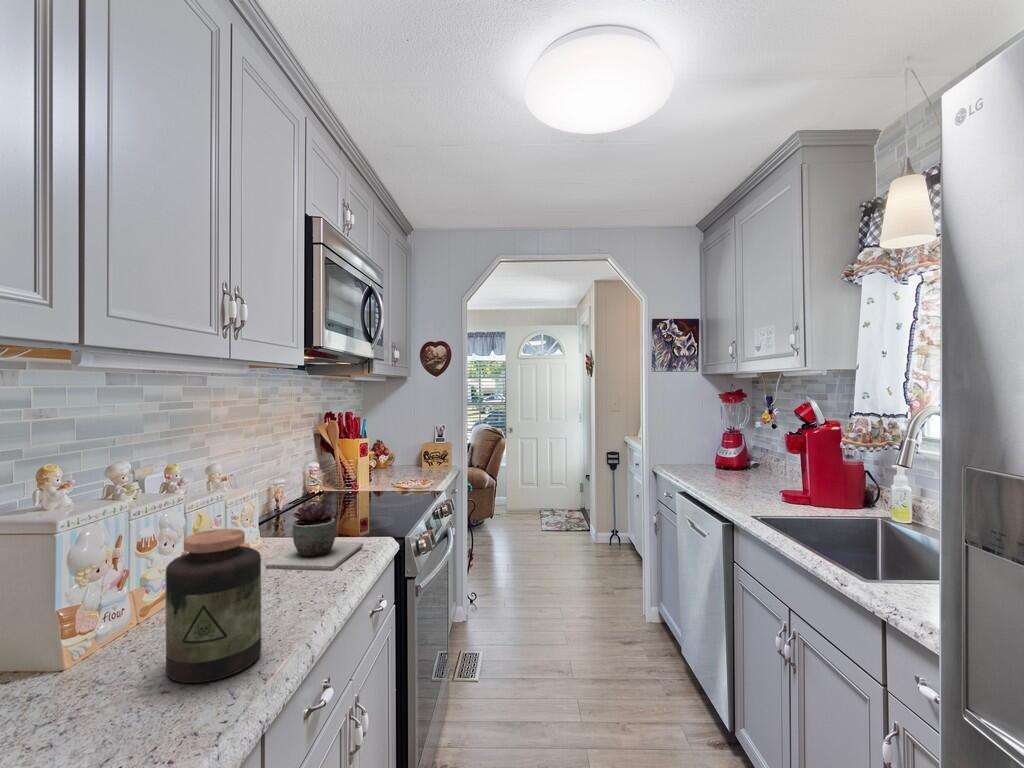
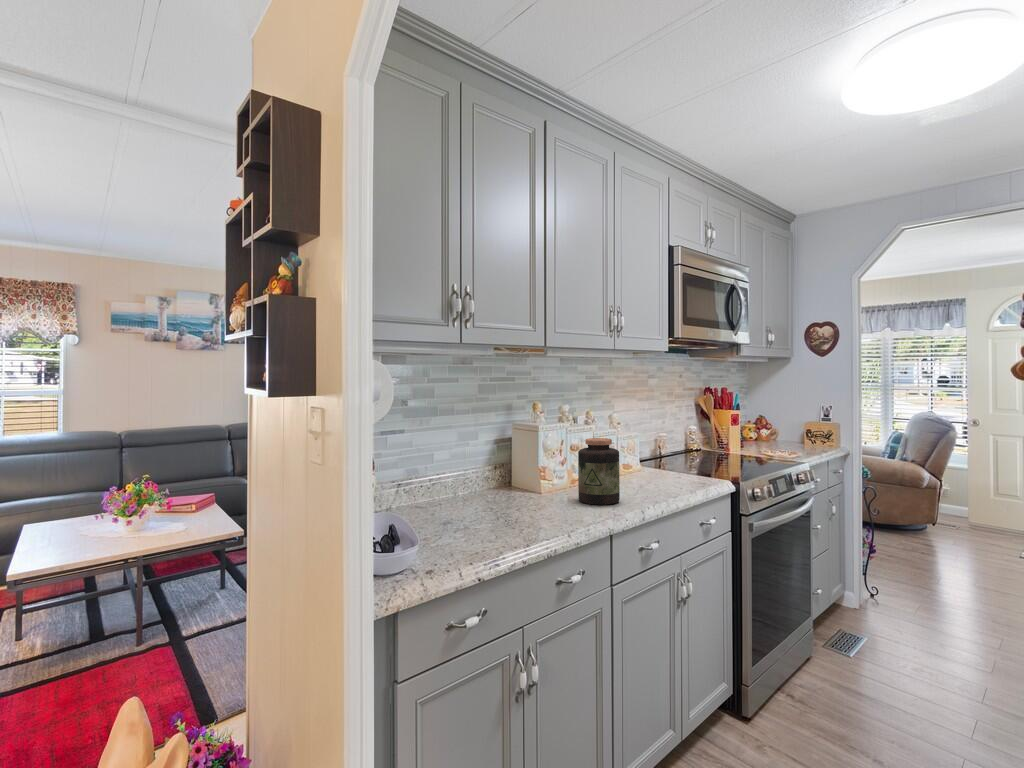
succulent plant: present [265,503,363,570] -> none [637,444,703,485]

